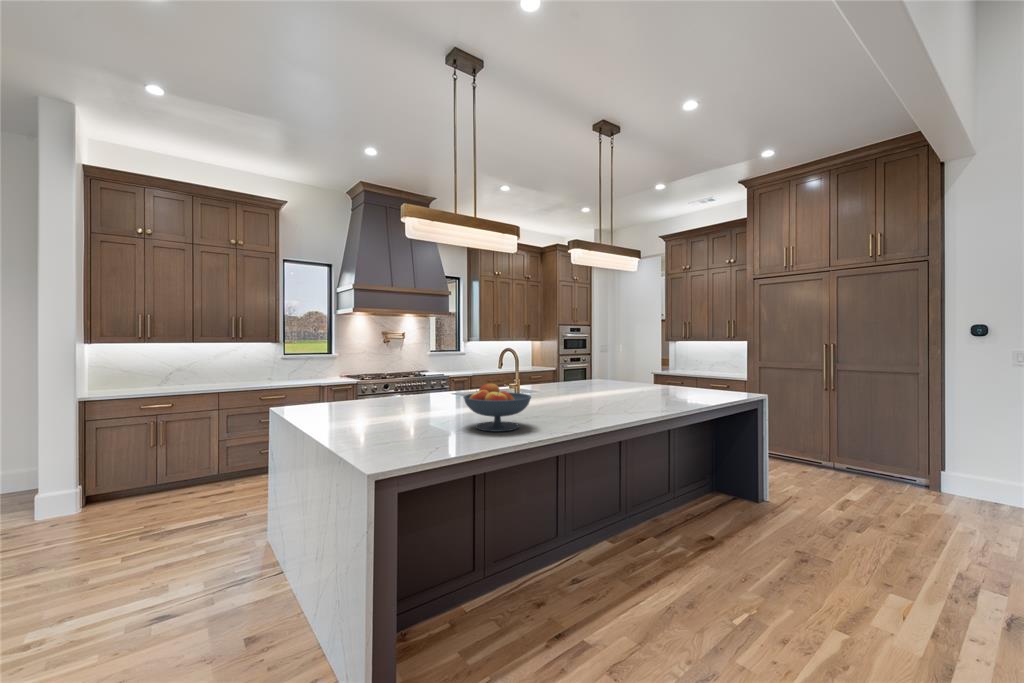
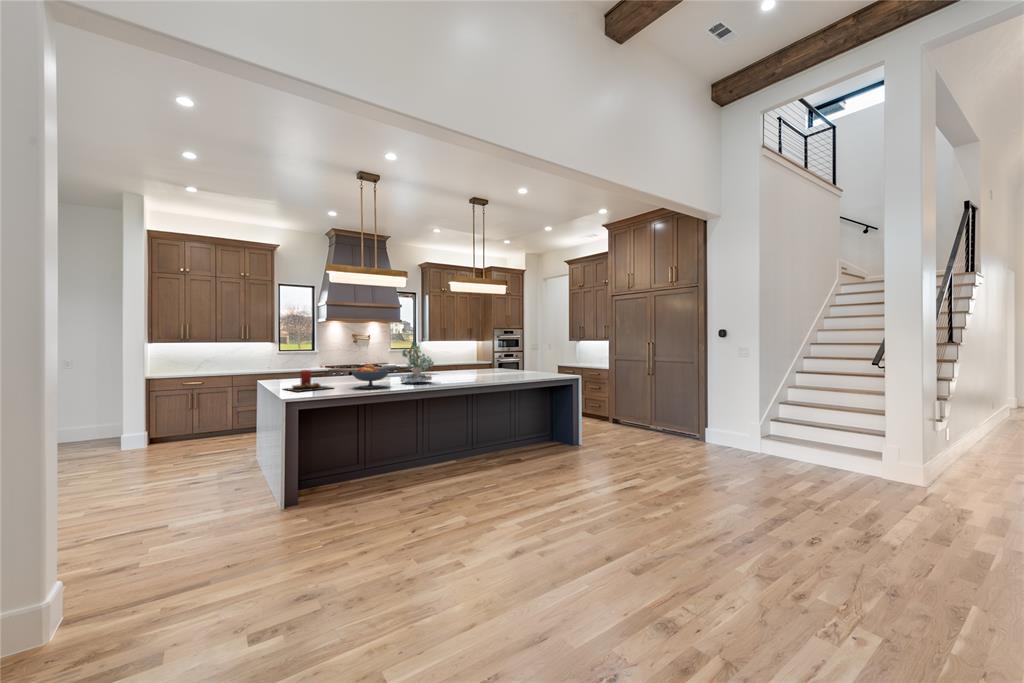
plant: none [530,342,596,416] -> present [400,342,434,383]
candle: none [336,396,435,444] -> present [285,370,332,392]

